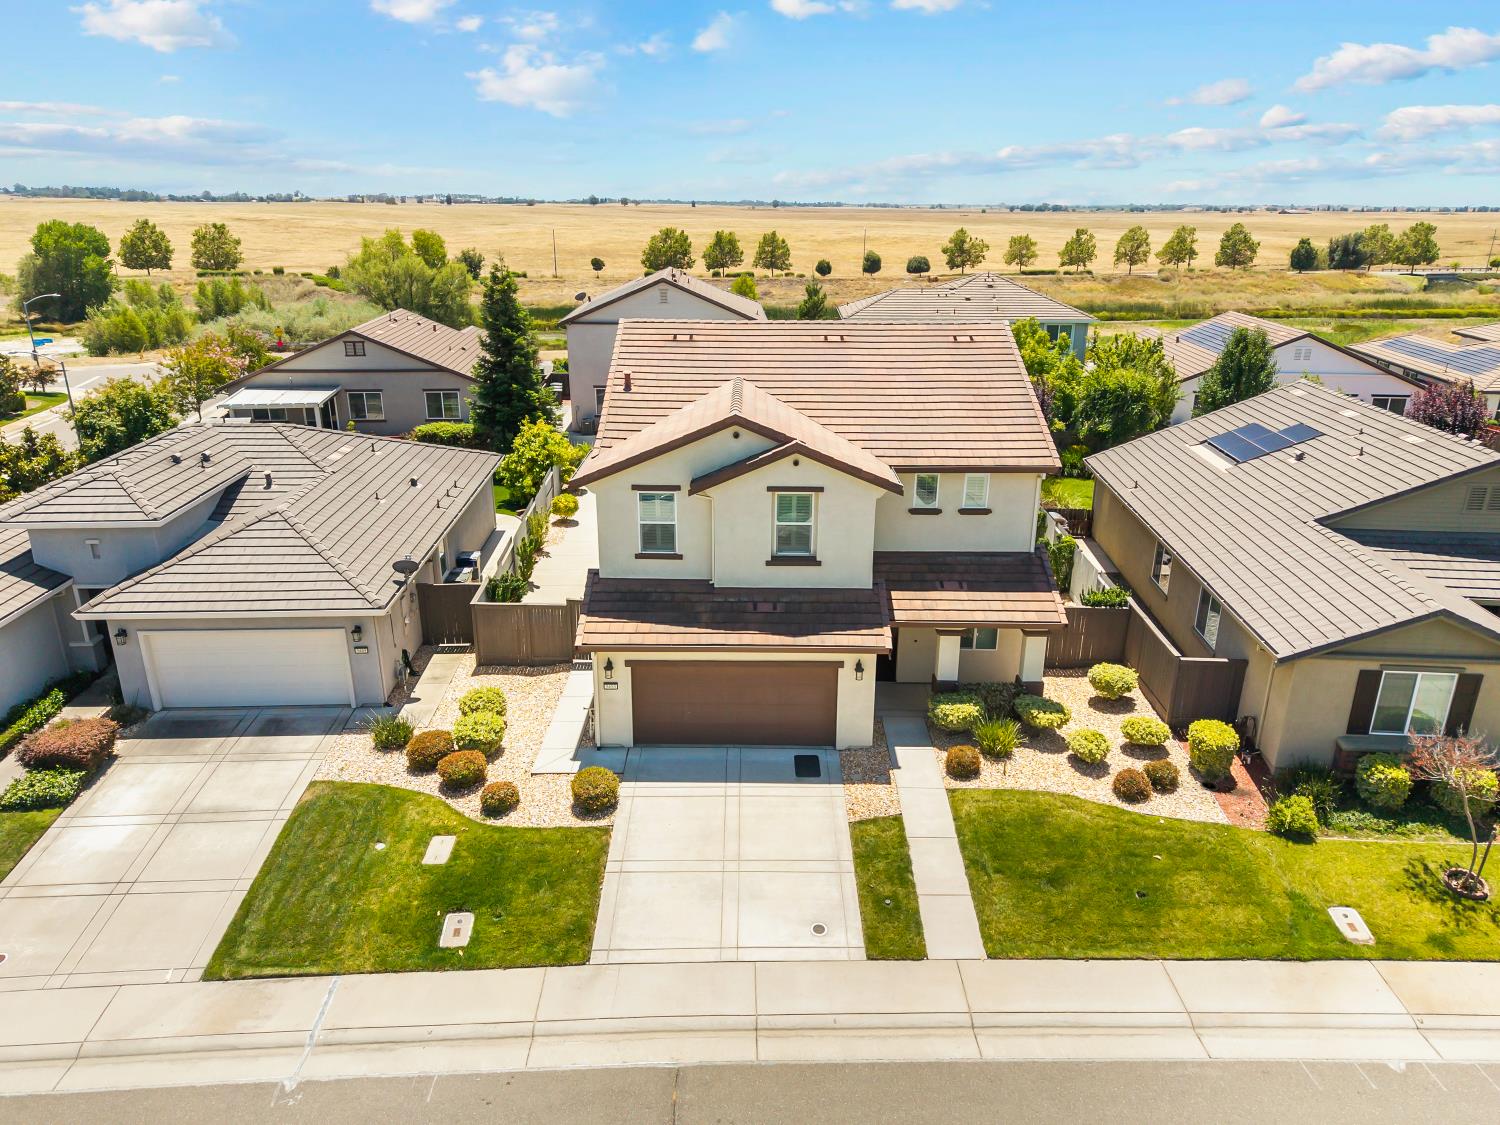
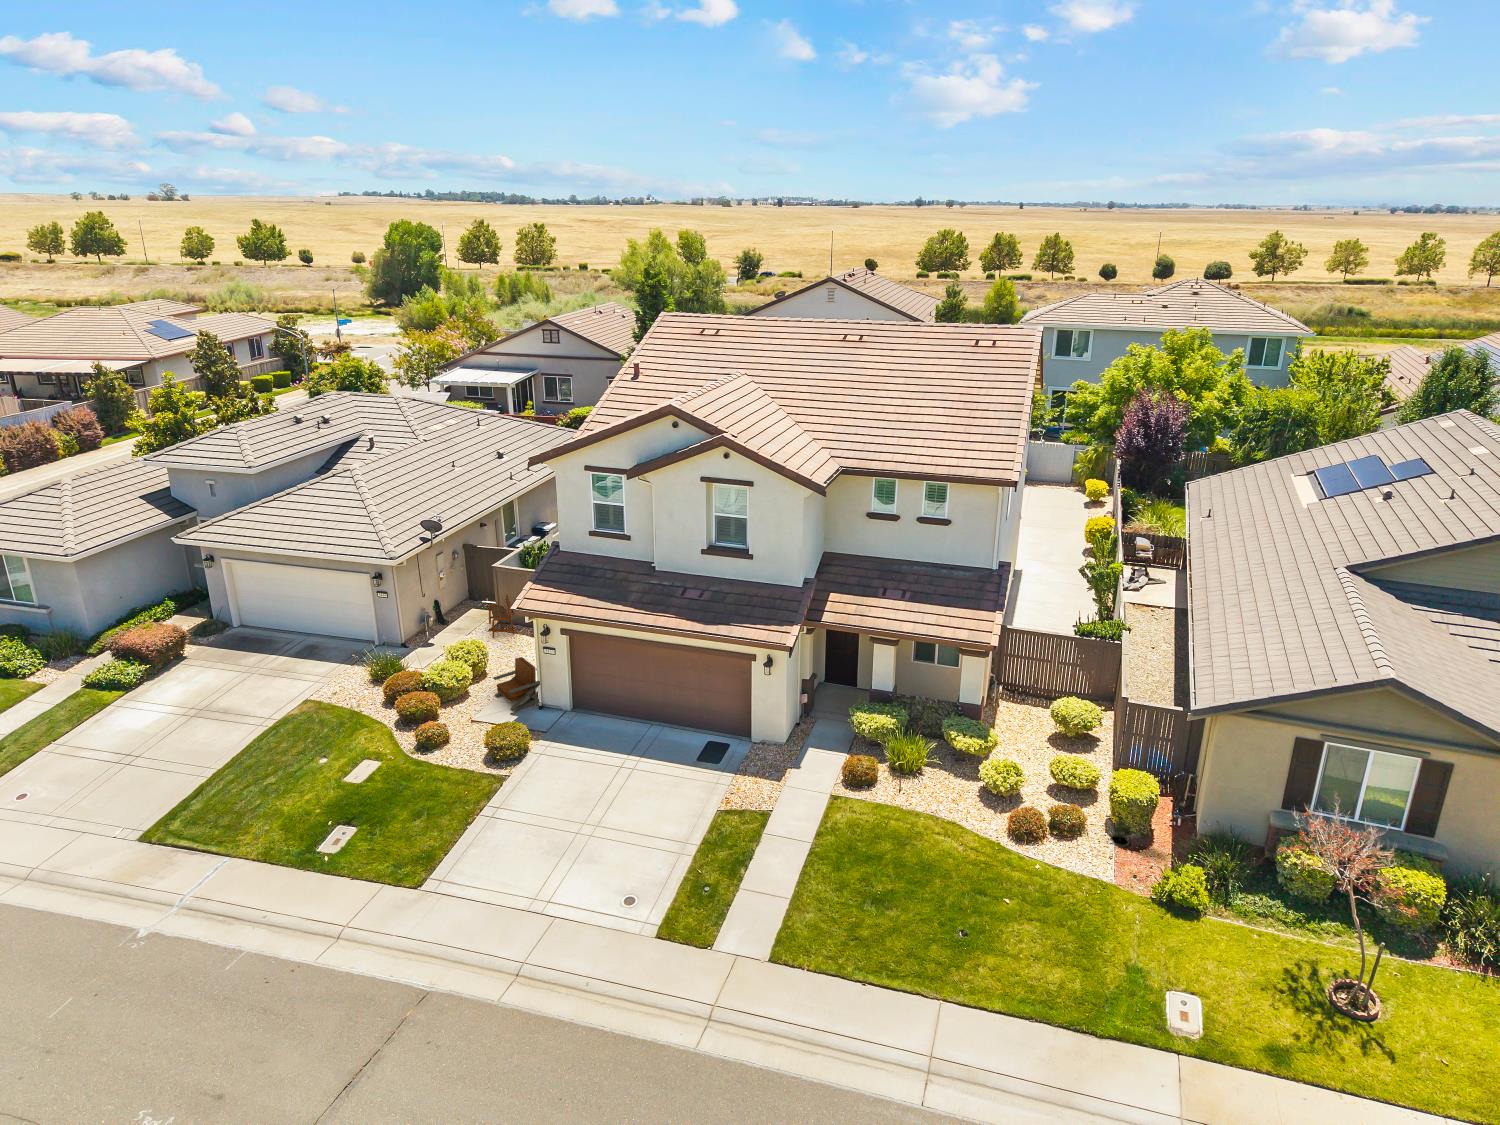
bench: none [472,629,511,683] -> present [489,595,515,638]
lounge chair: none [532,697,591,758] -> present [493,657,540,711]

